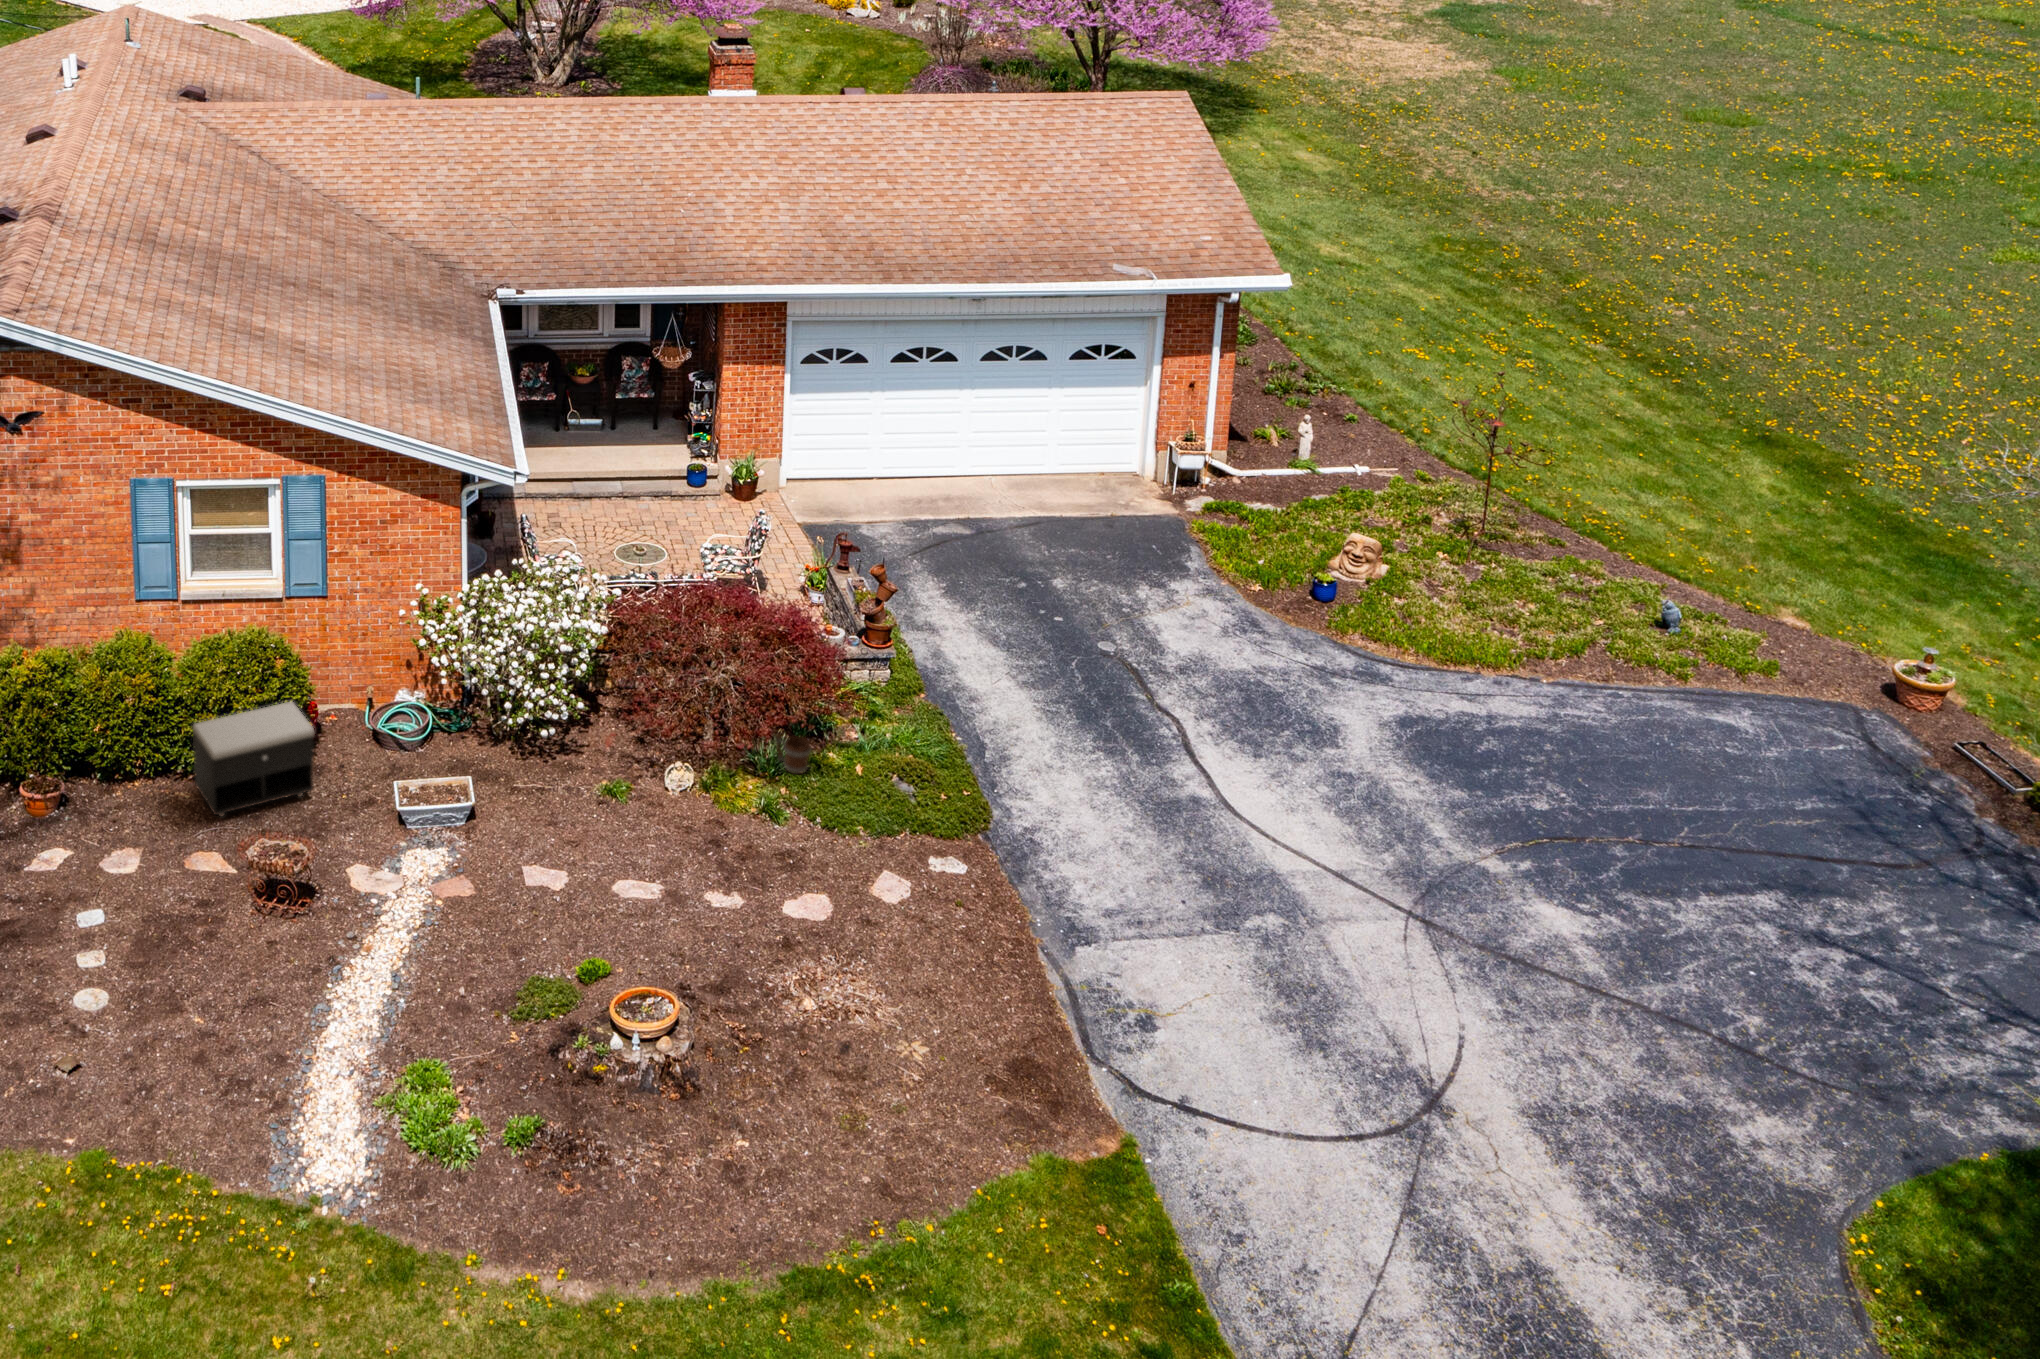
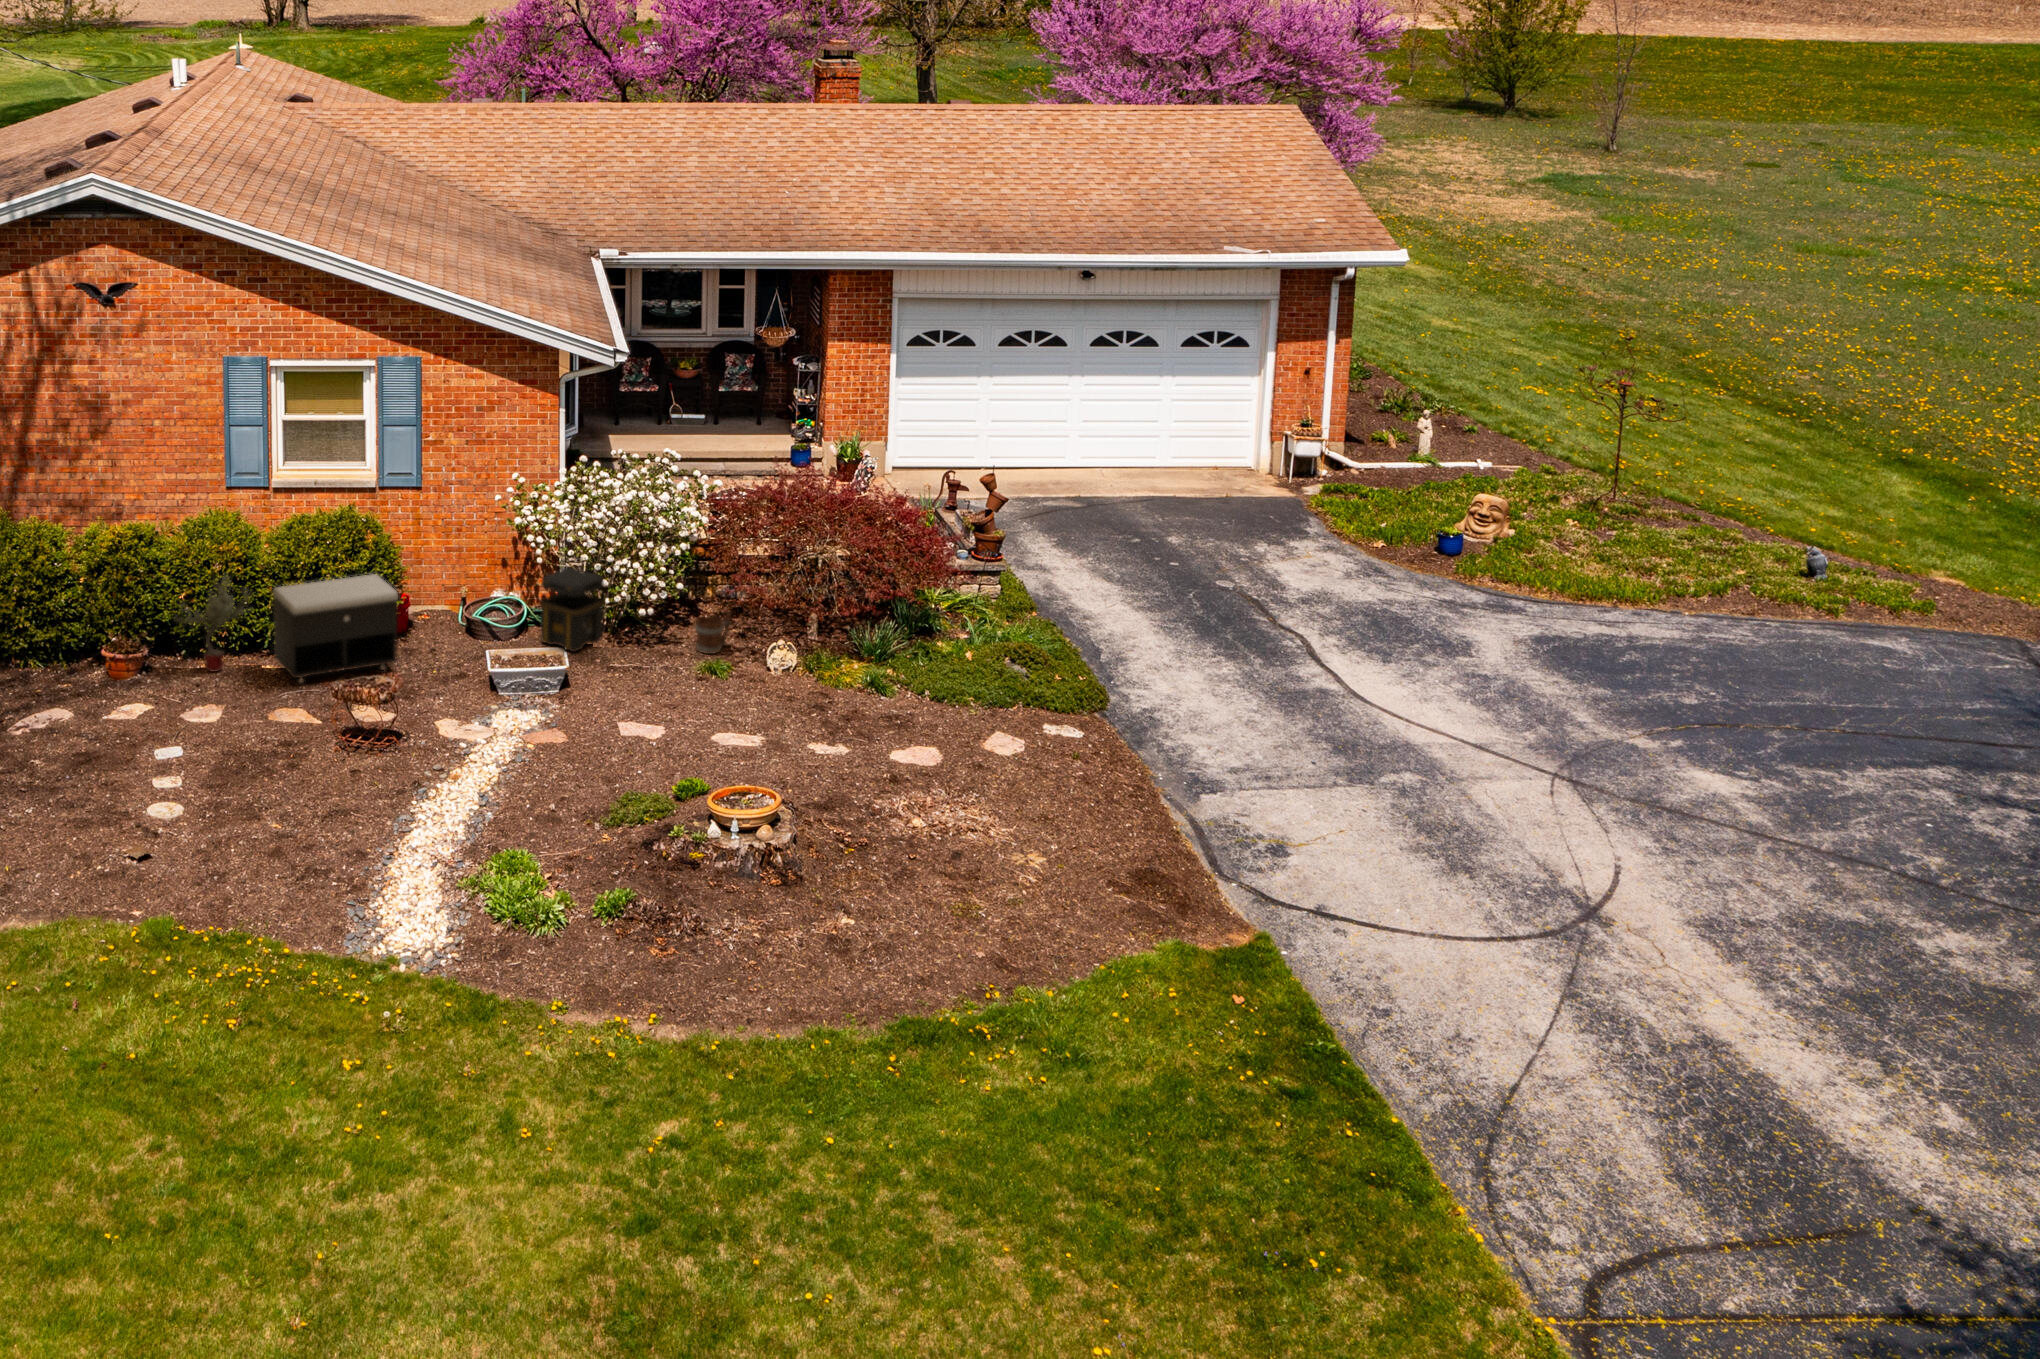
toolbox: none [451,681,514,767] -> present [540,568,605,651]
potted tree: none [95,712,173,803] -> present [174,576,251,672]
bucket: present [776,733,812,774] -> present [695,613,731,654]

